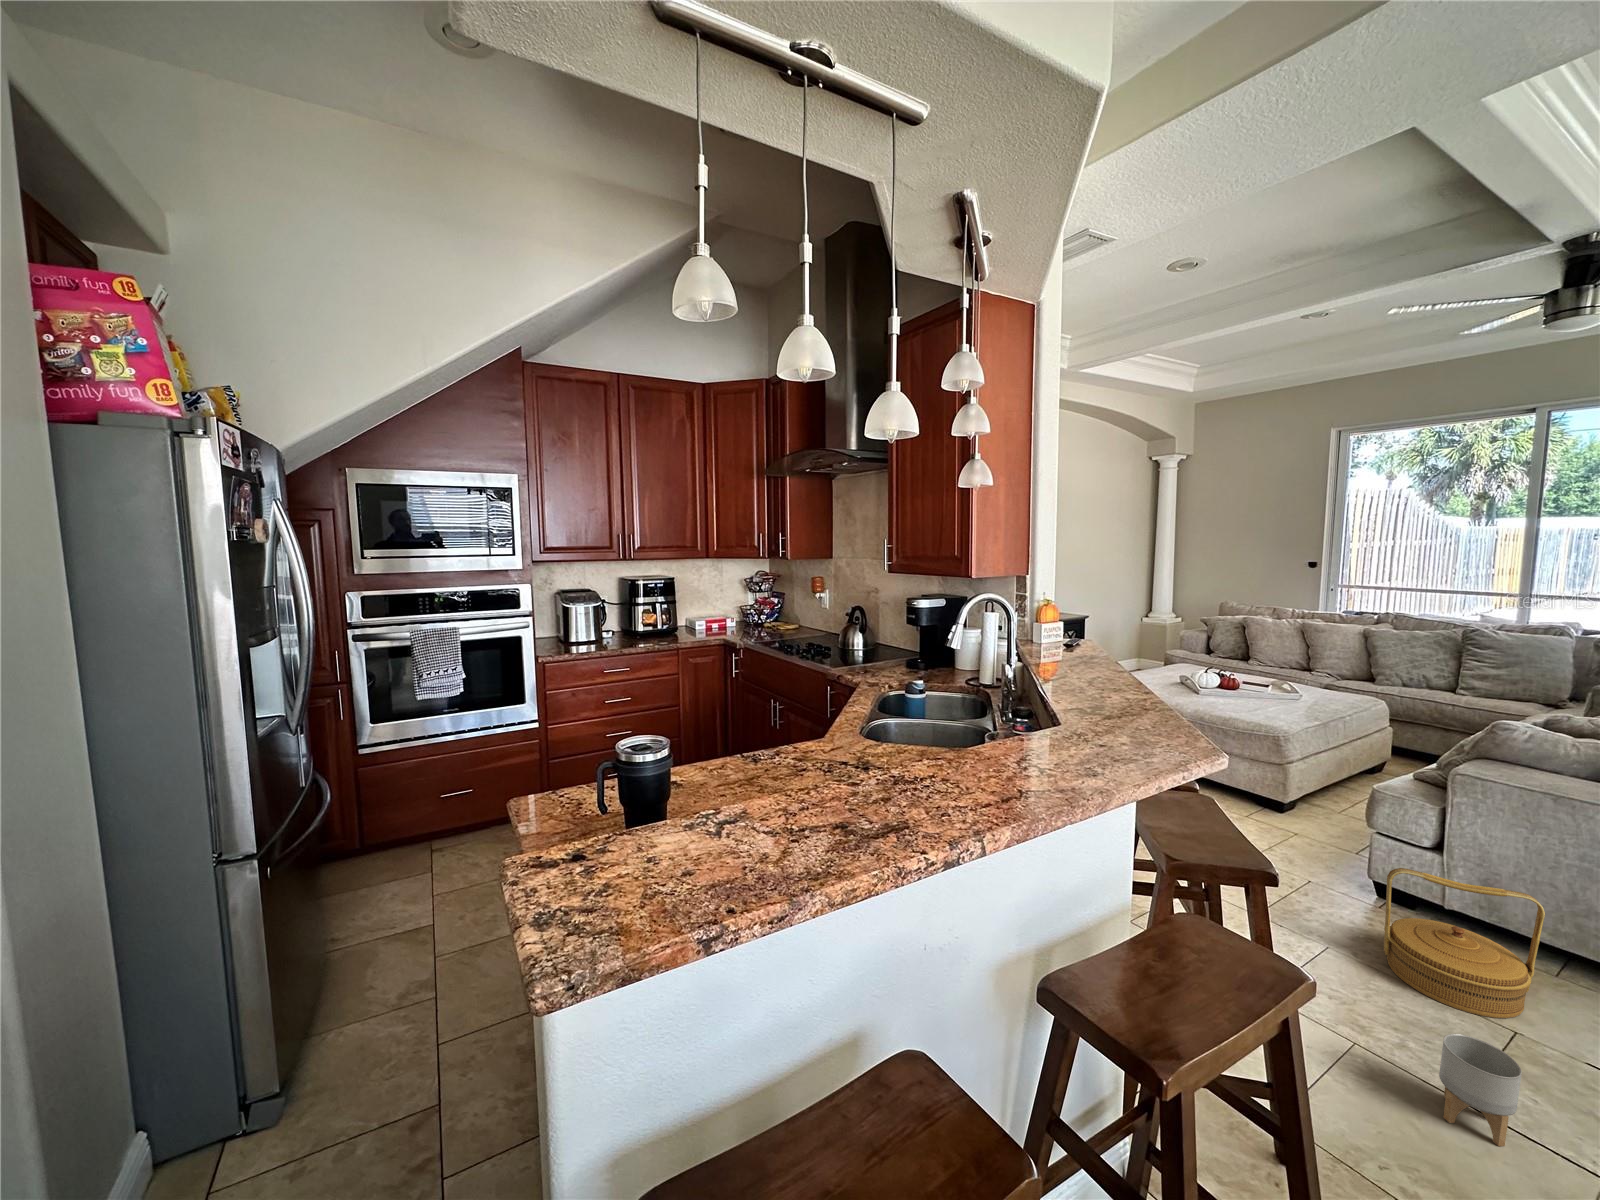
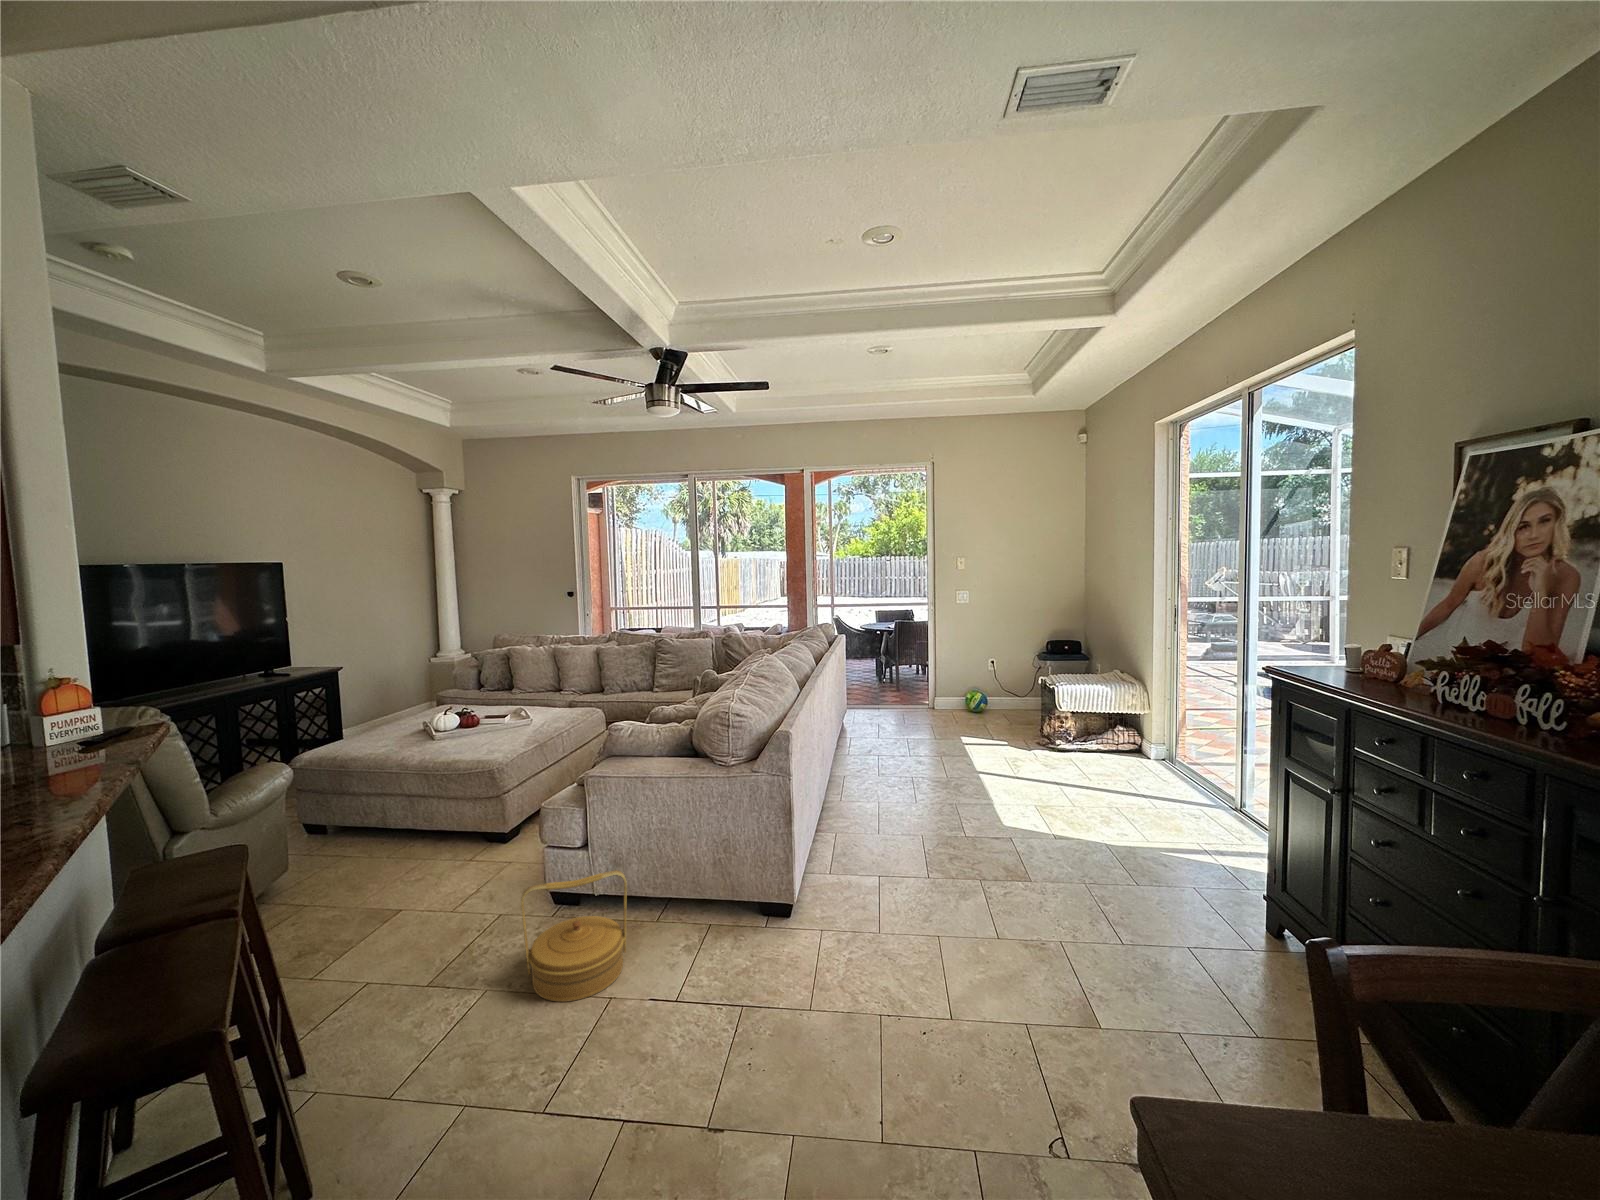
planter: present [1439,1034,1522,1146] -> none [509,1046,565,1151]

